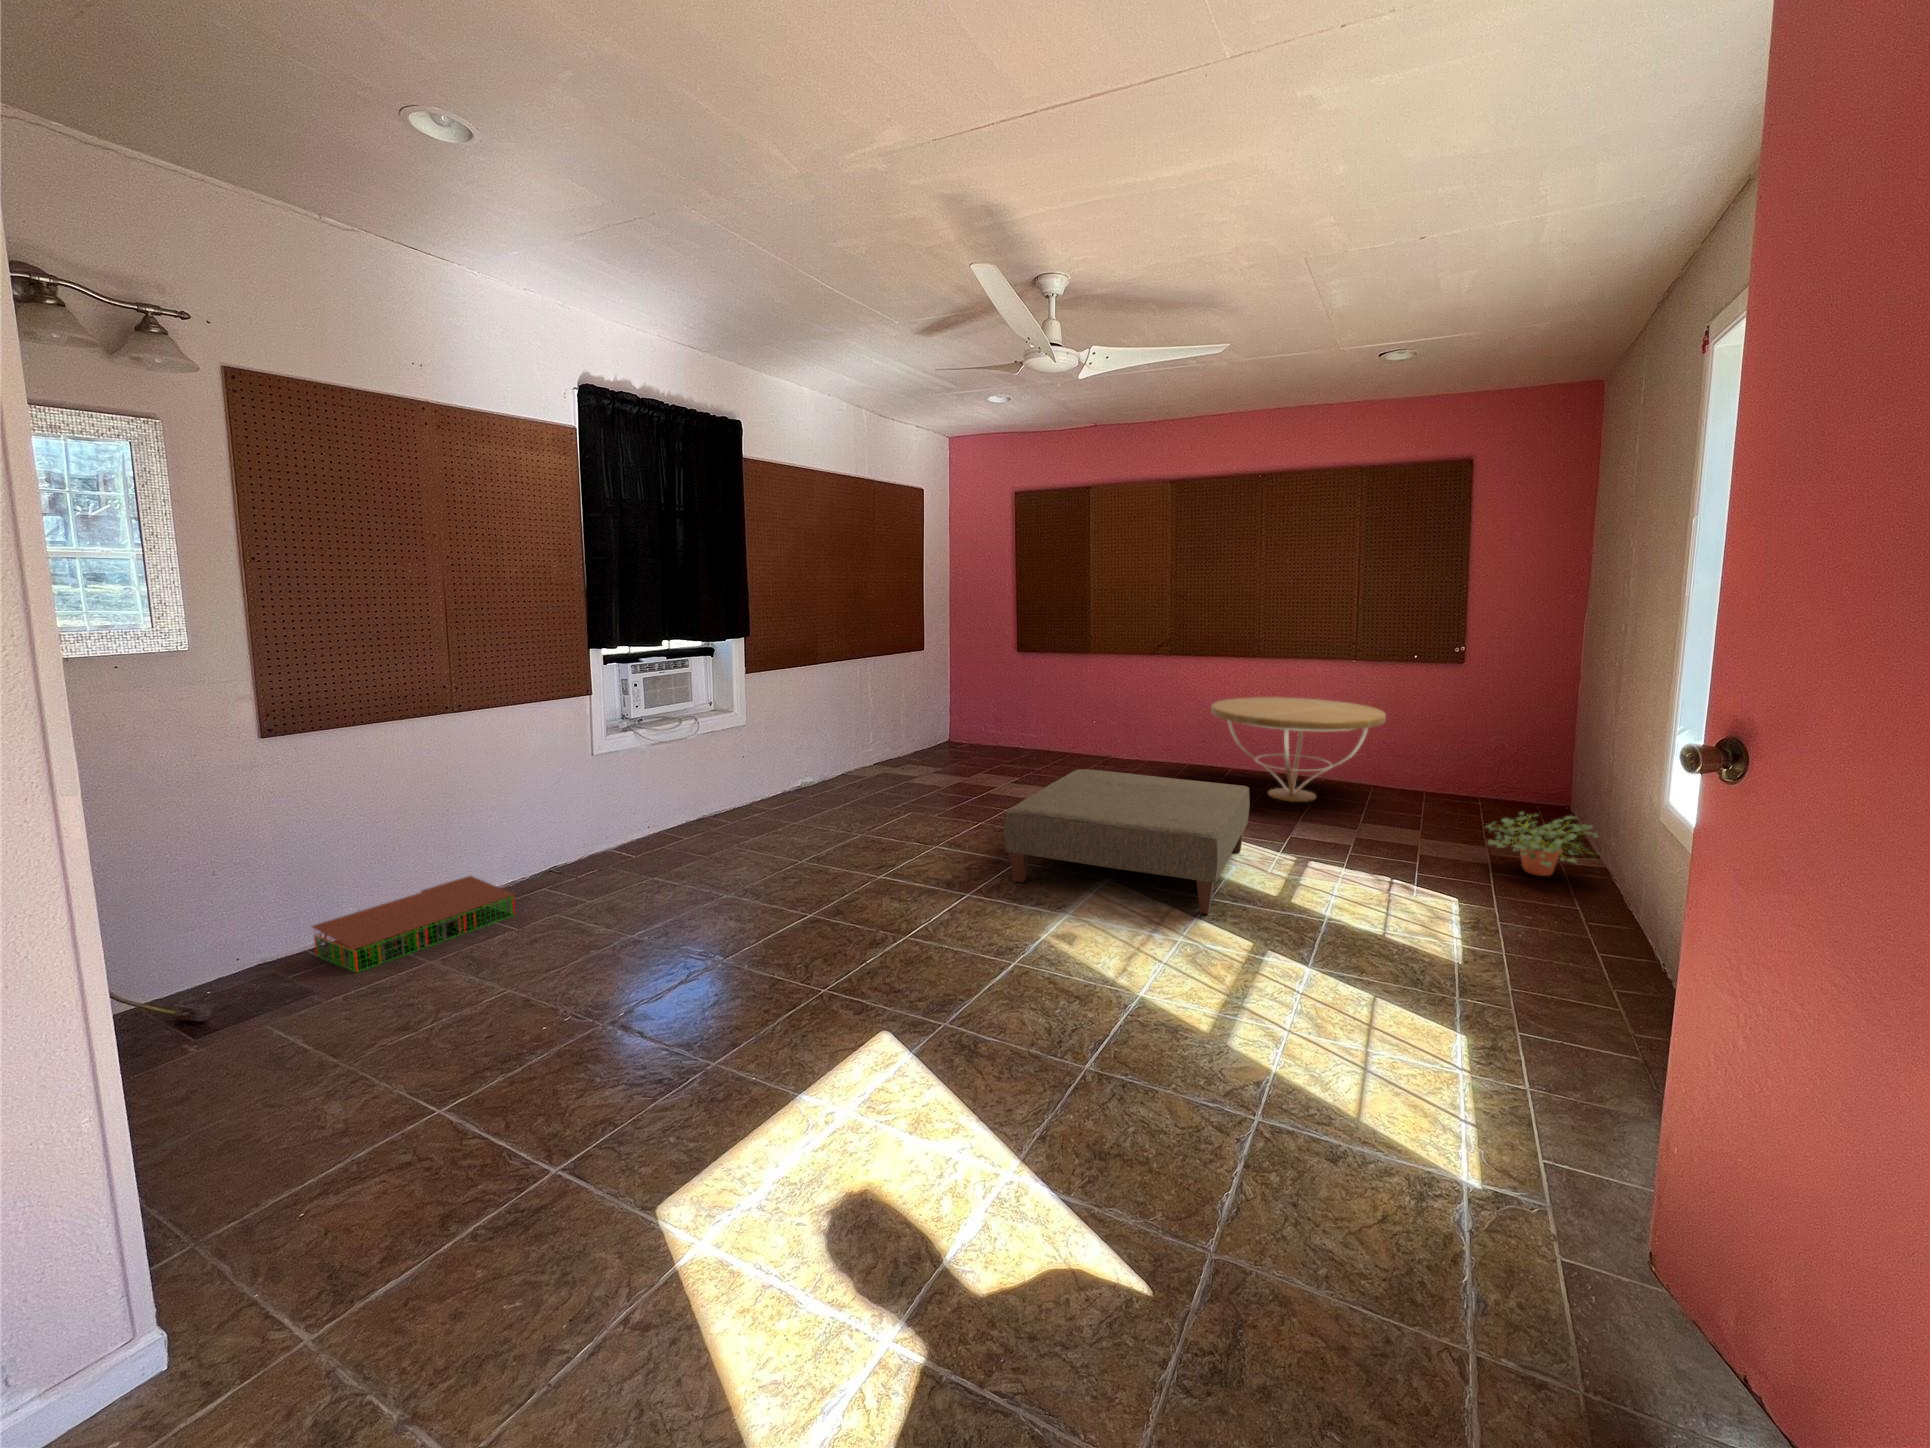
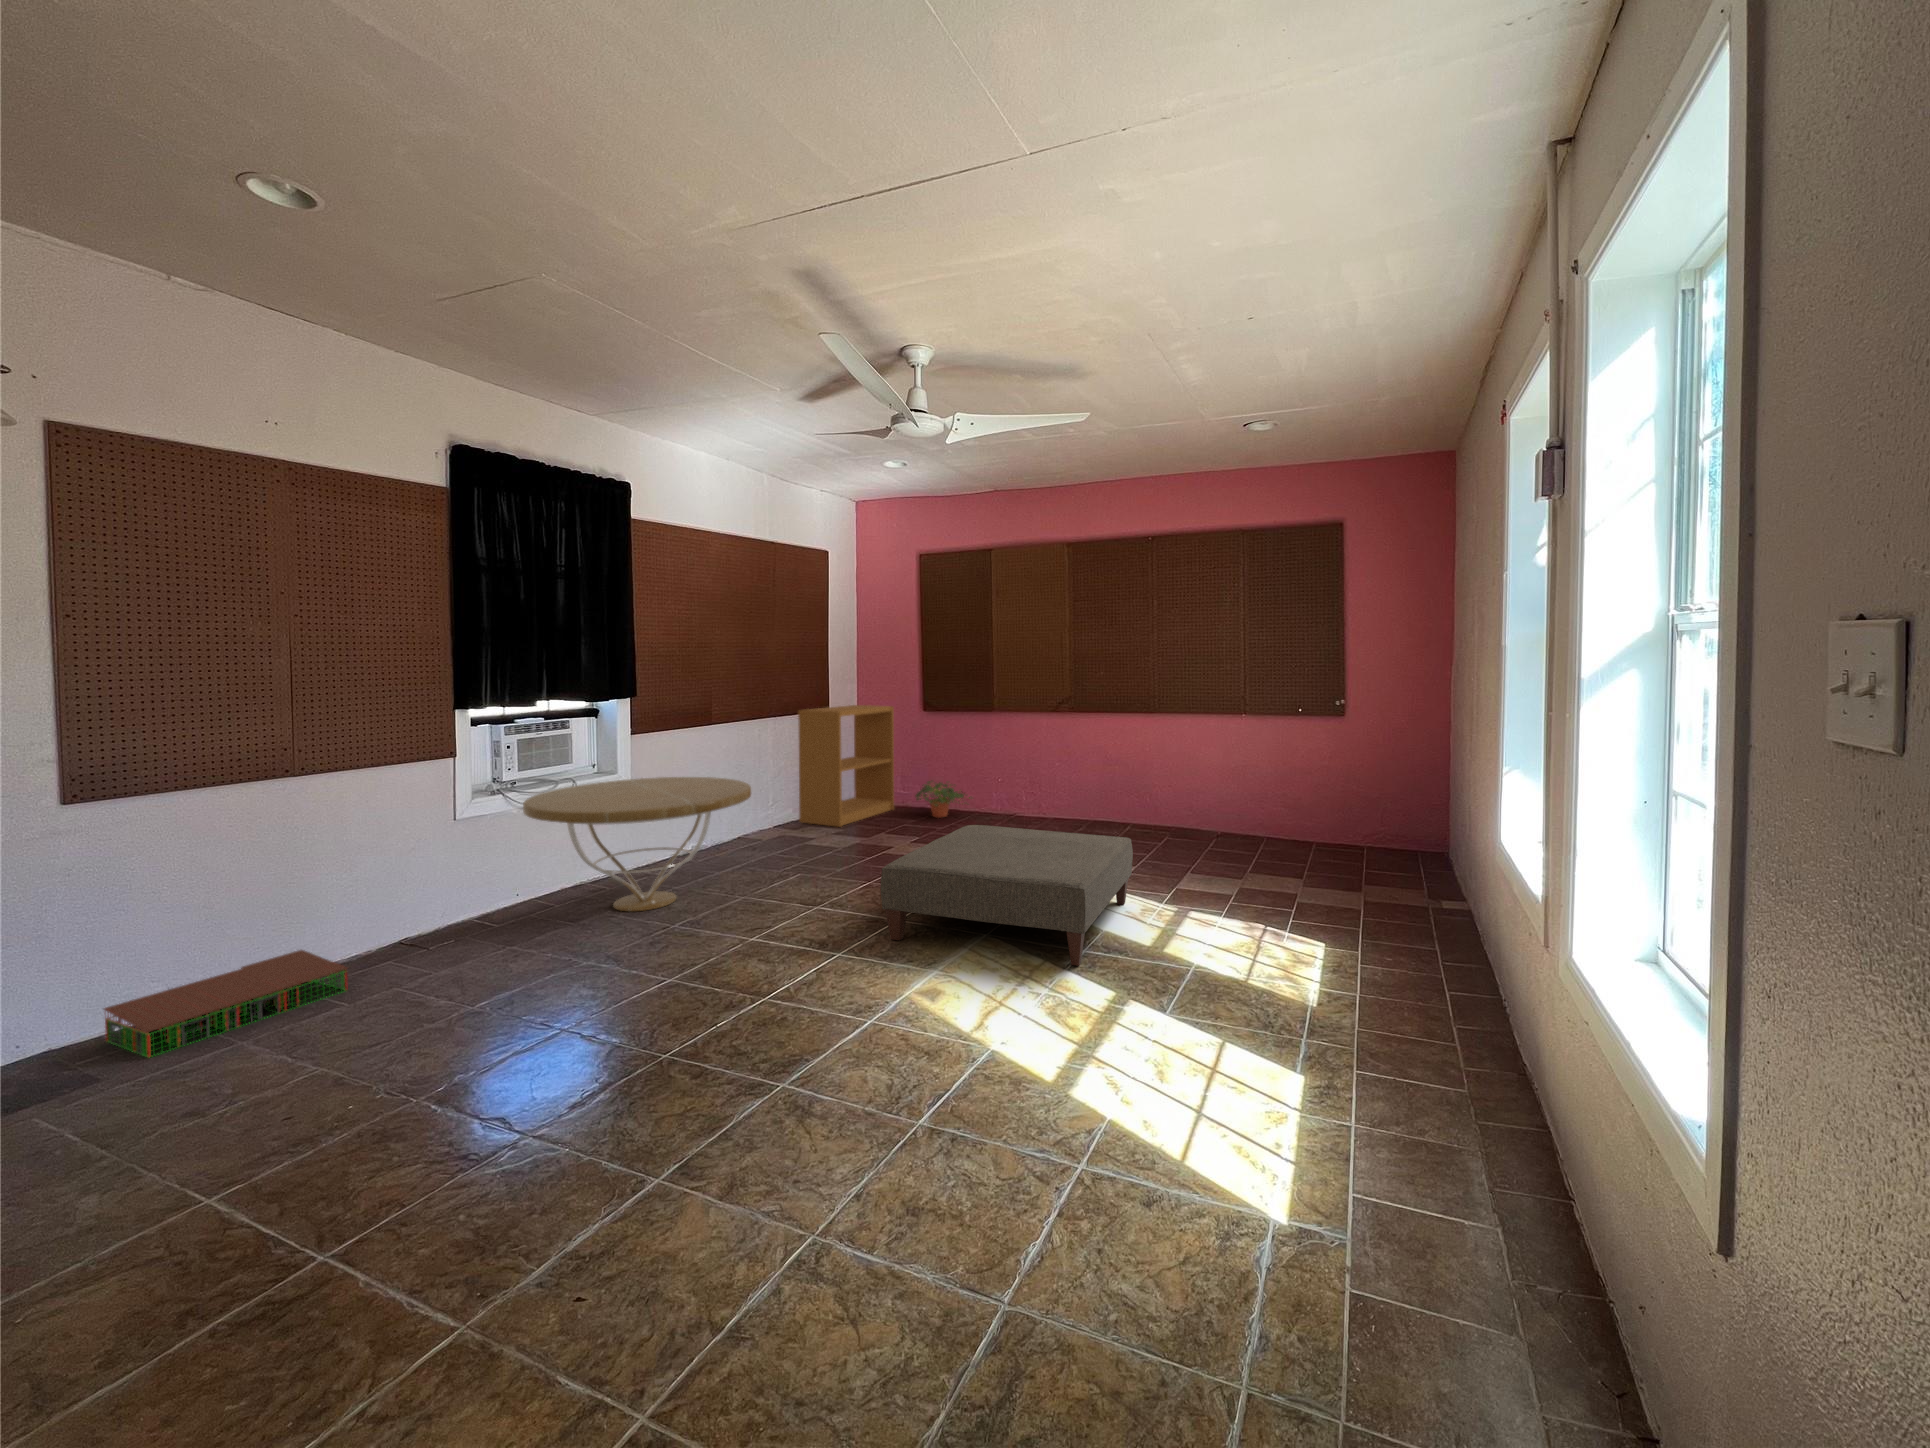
bookshelf: none [895,645,986,766] -> present [798,705,894,827]
coffee table: present [1211,697,1386,802] -> present [523,777,751,912]
potted plant: present [1486,812,1599,876] -> present [916,781,970,818]

